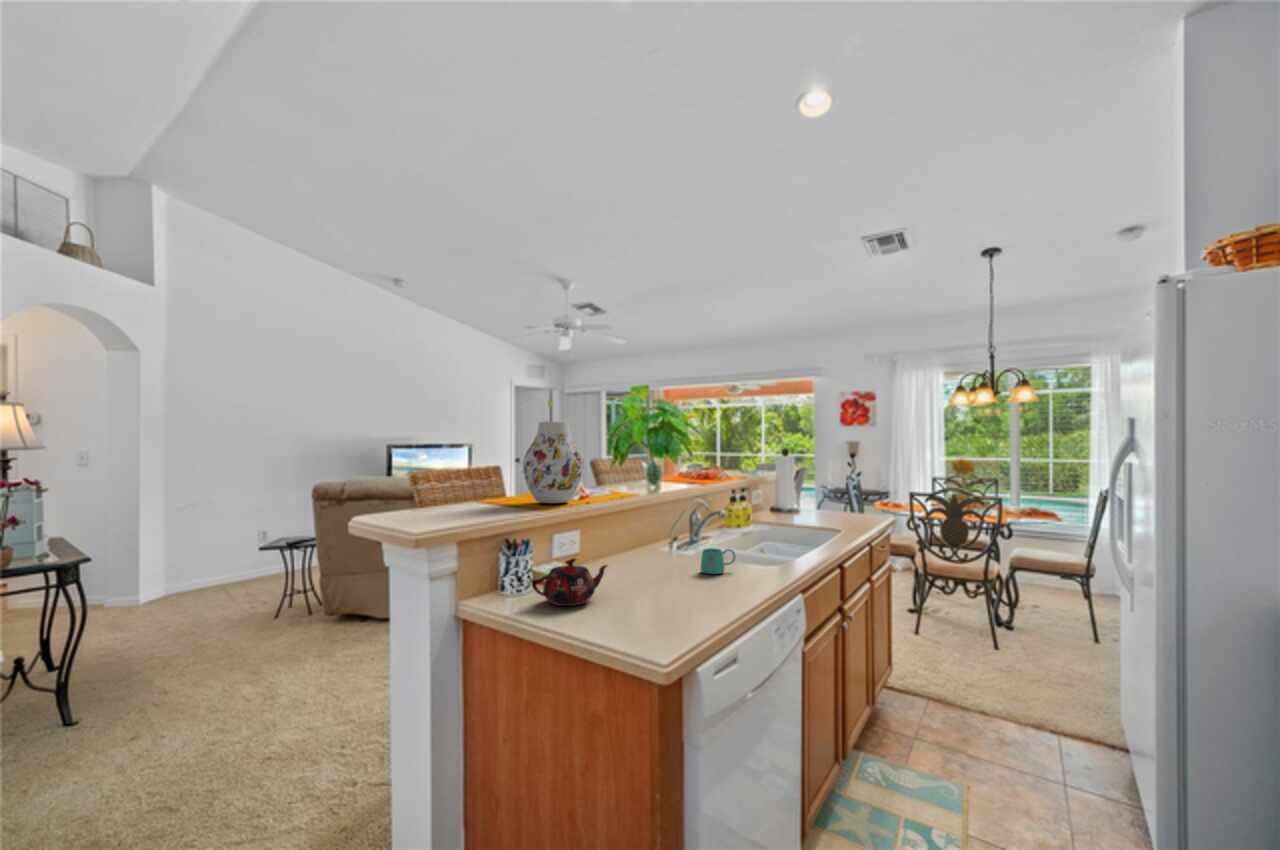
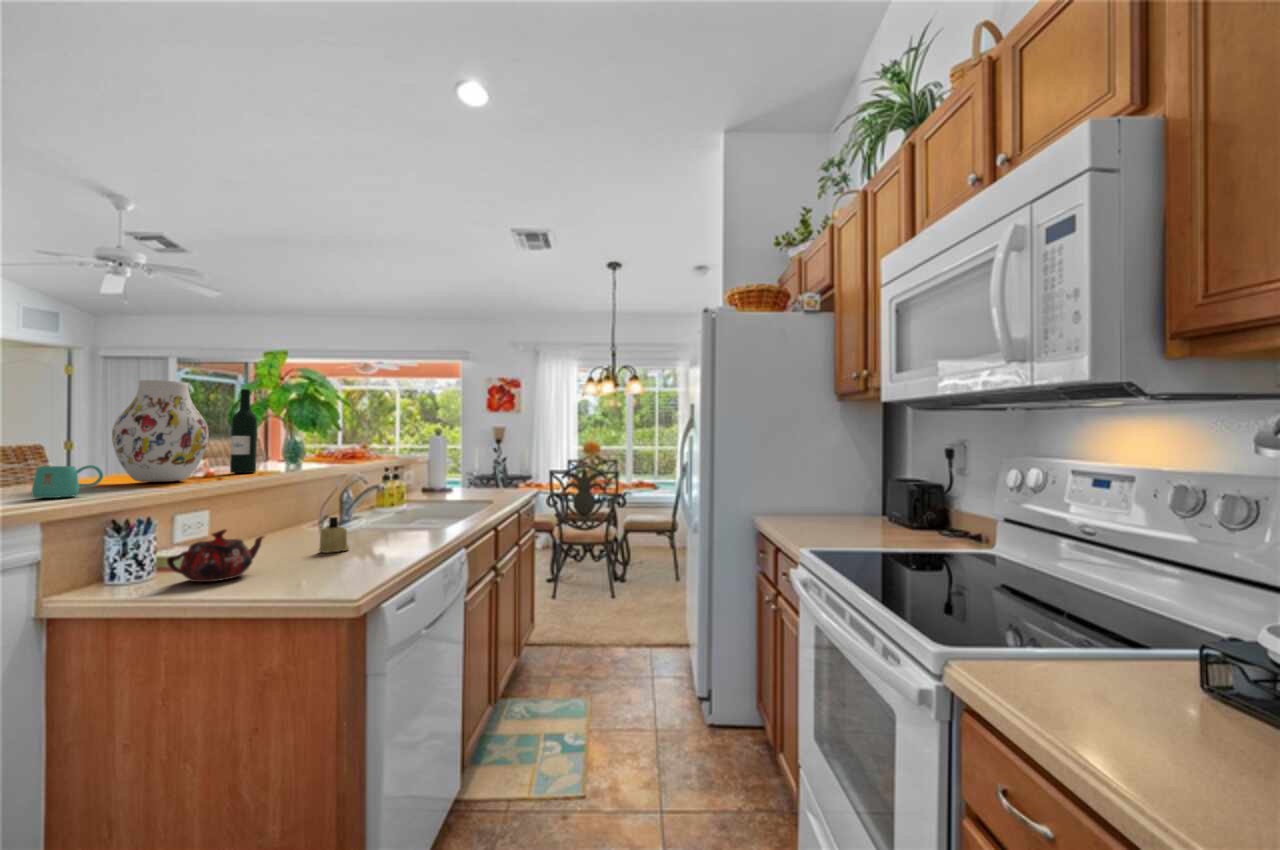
wine bottle: none [605,423,623,495] -> present [230,389,257,473]
candle: none [657,547,684,583] -> present [319,517,350,553]
mug: present [701,548,736,574] -> present [32,465,103,498]

